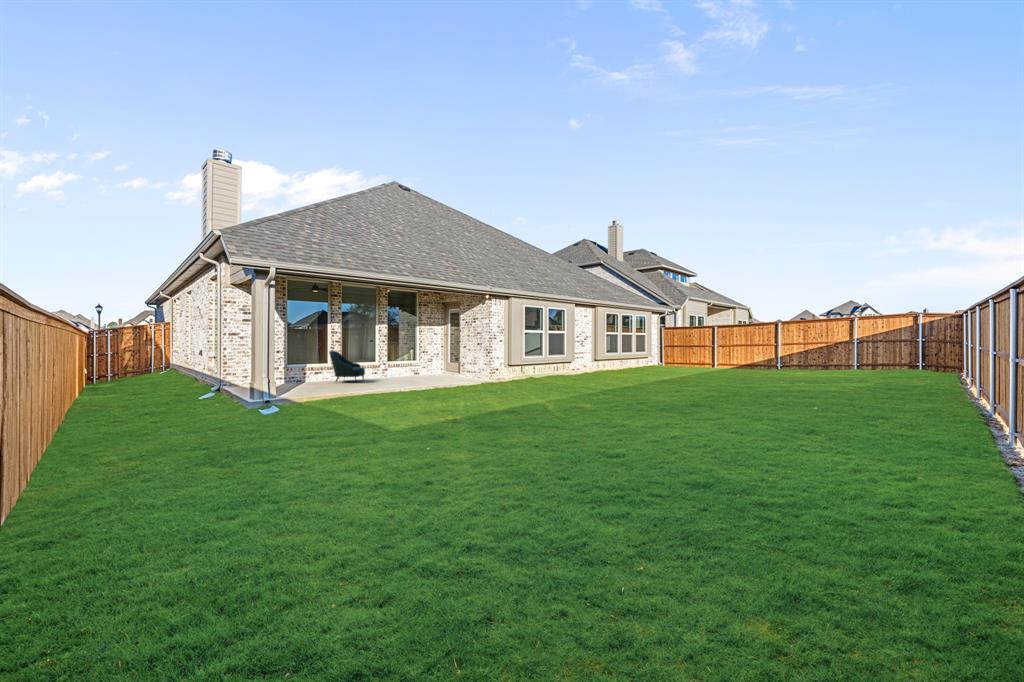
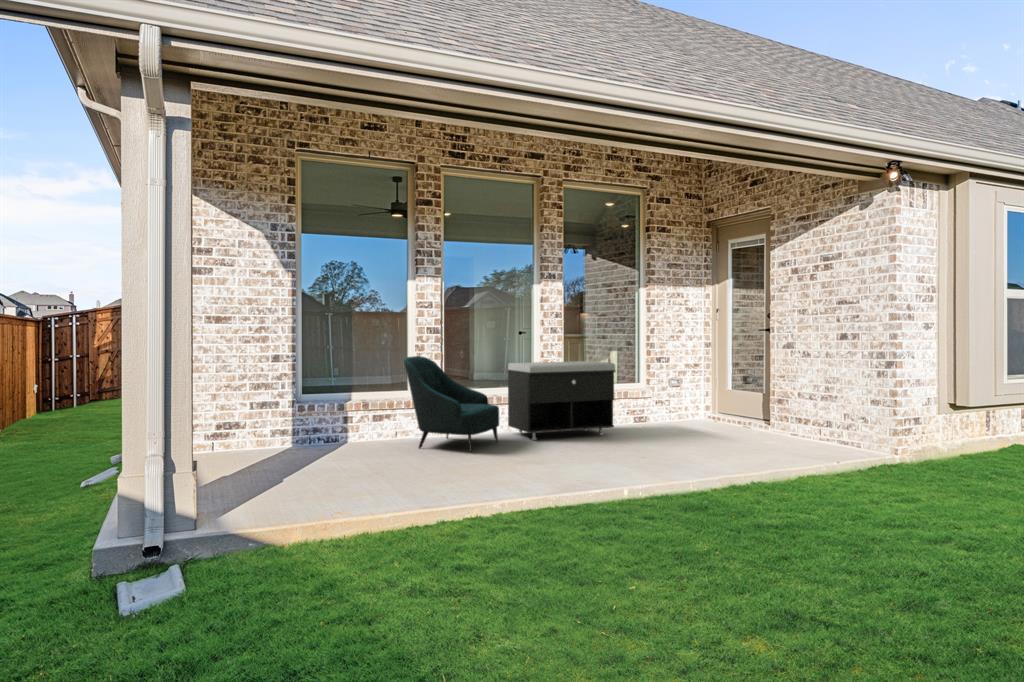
storage bench: none [367,353,407,380] -> present [508,361,616,440]

